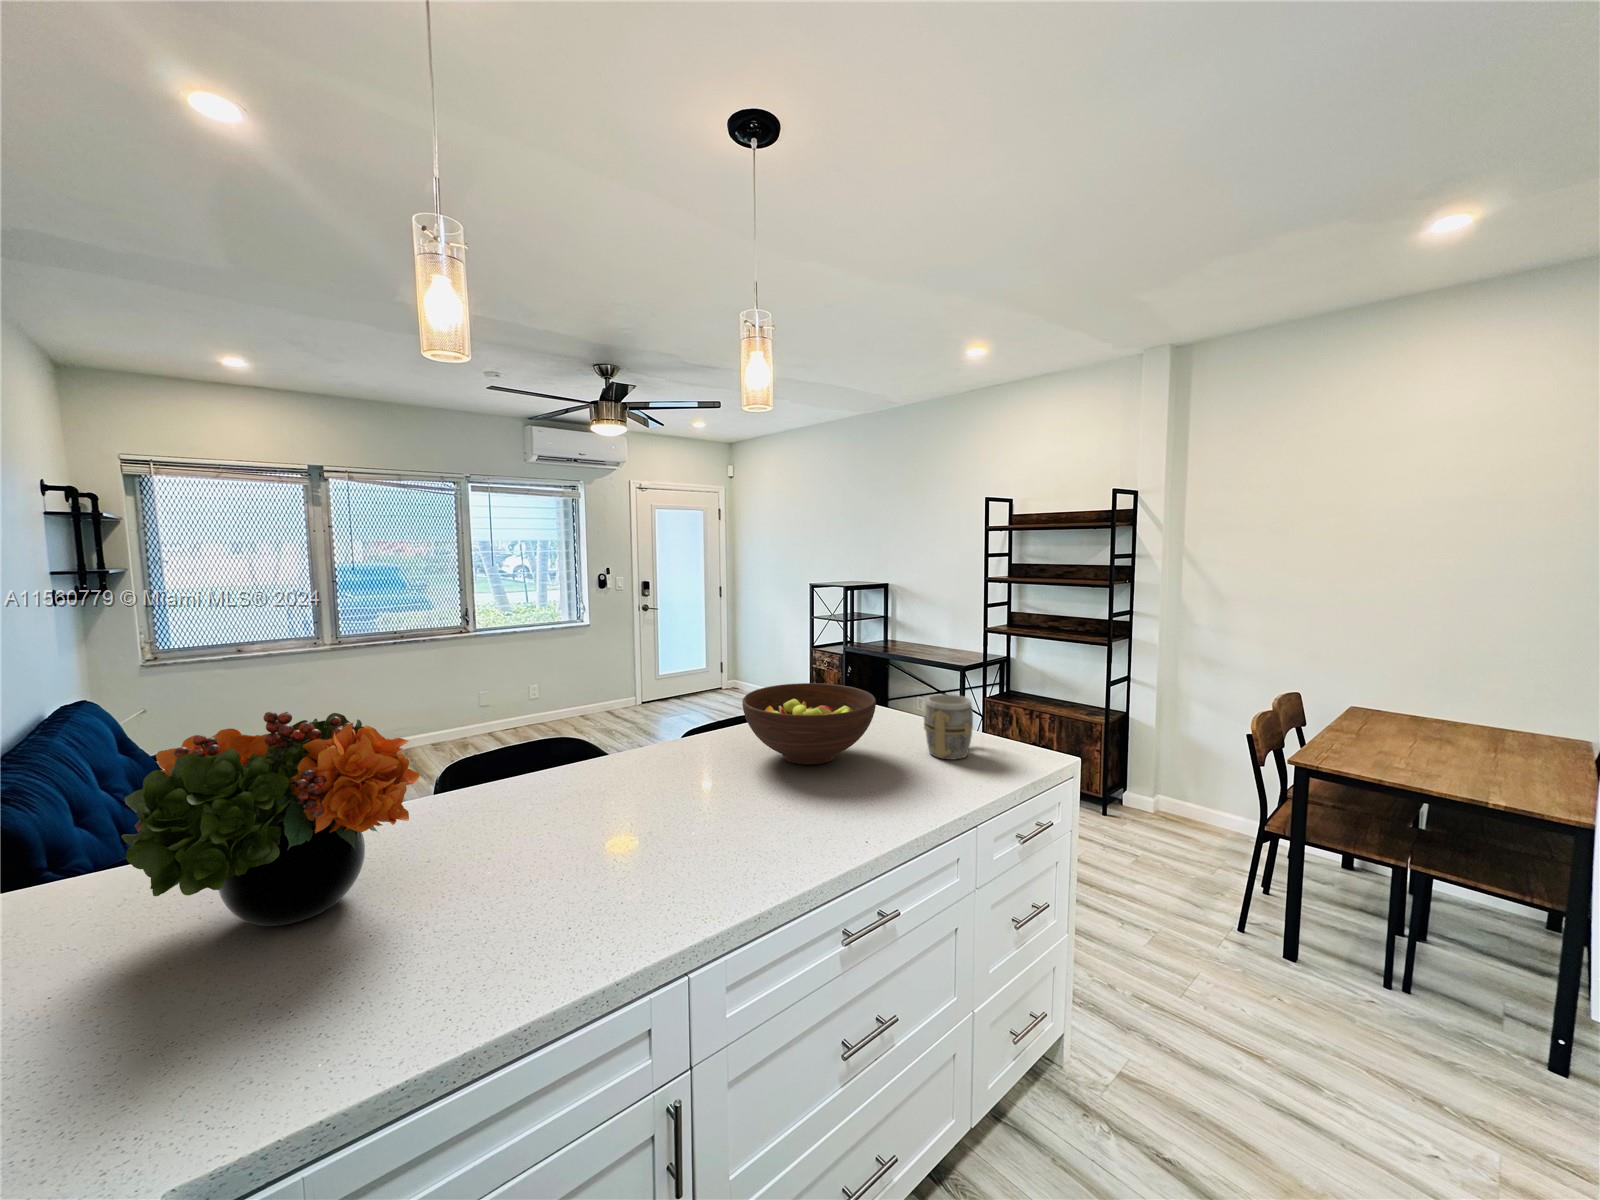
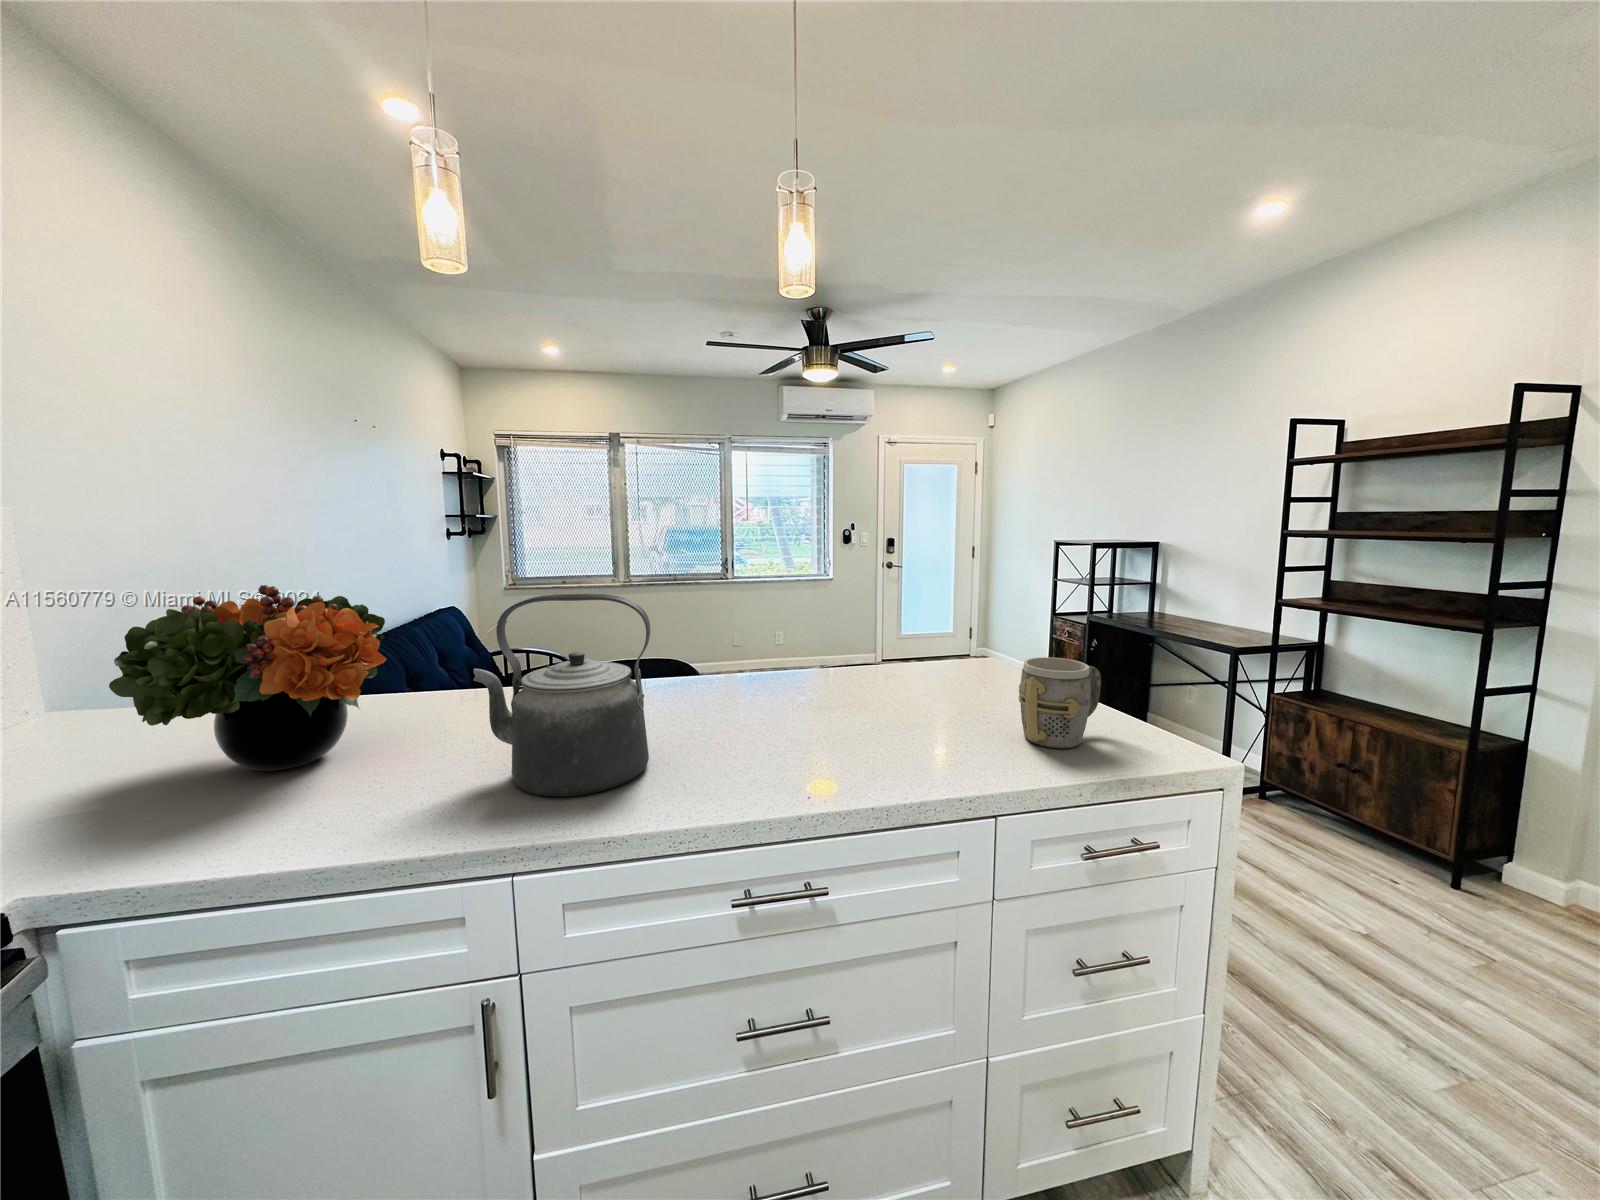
fruit bowl: present [742,683,876,765] -> none [784,627,949,723]
kettle: none [548,684,705,872] -> present [473,594,650,797]

